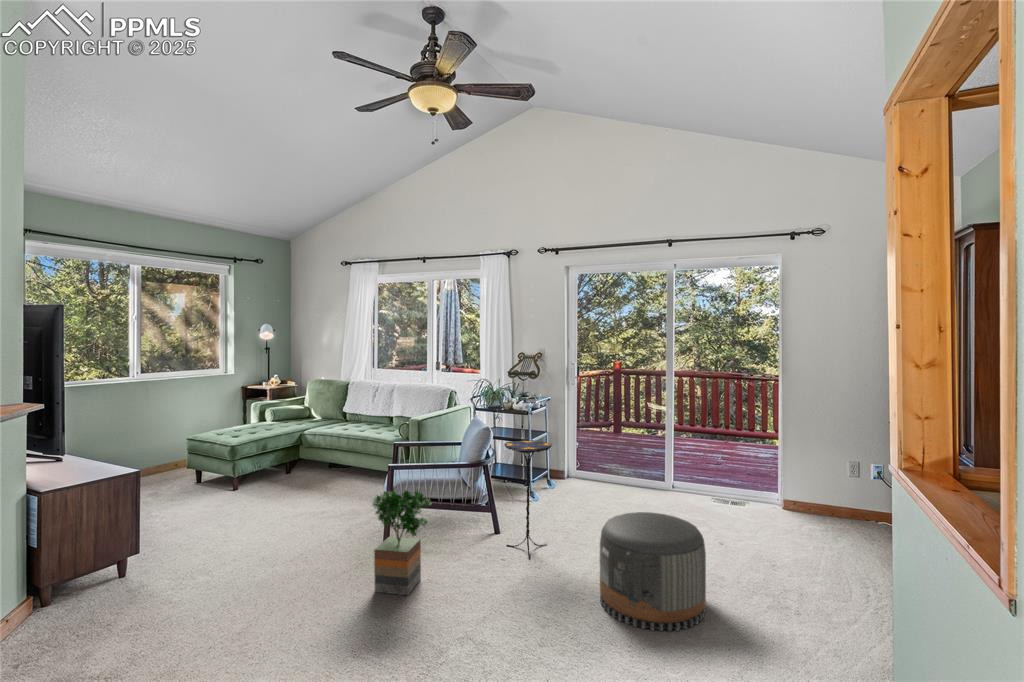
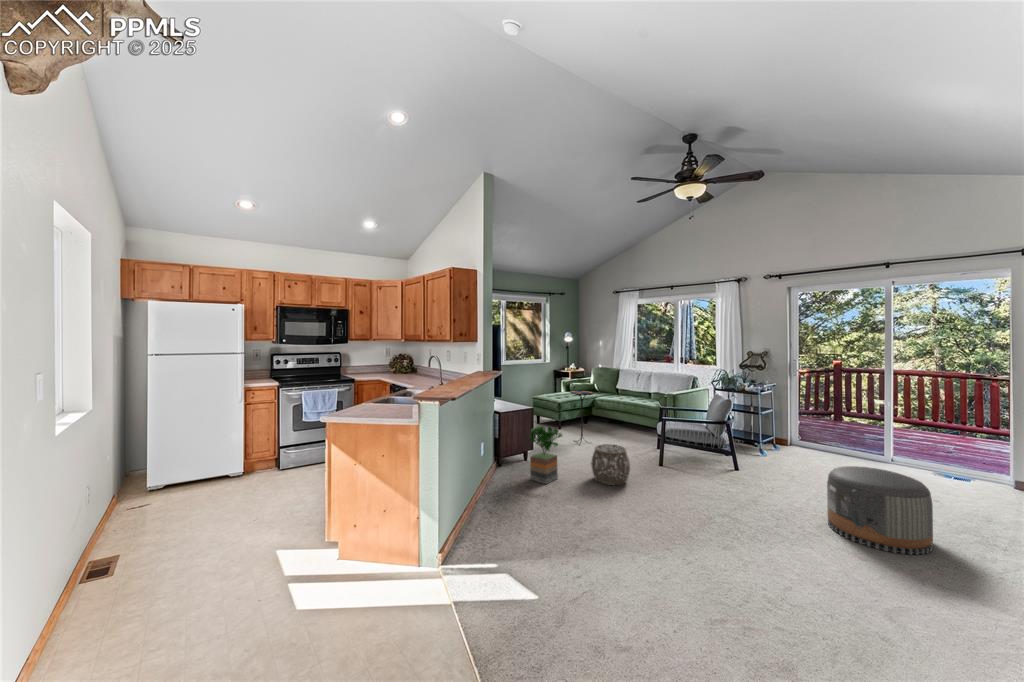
side table: present [504,441,552,557] -> present [570,391,593,445]
potted tree: present [372,490,431,595] -> present [530,426,562,484]
woven basket: none [259,523,332,602] -> present [591,444,630,485]

